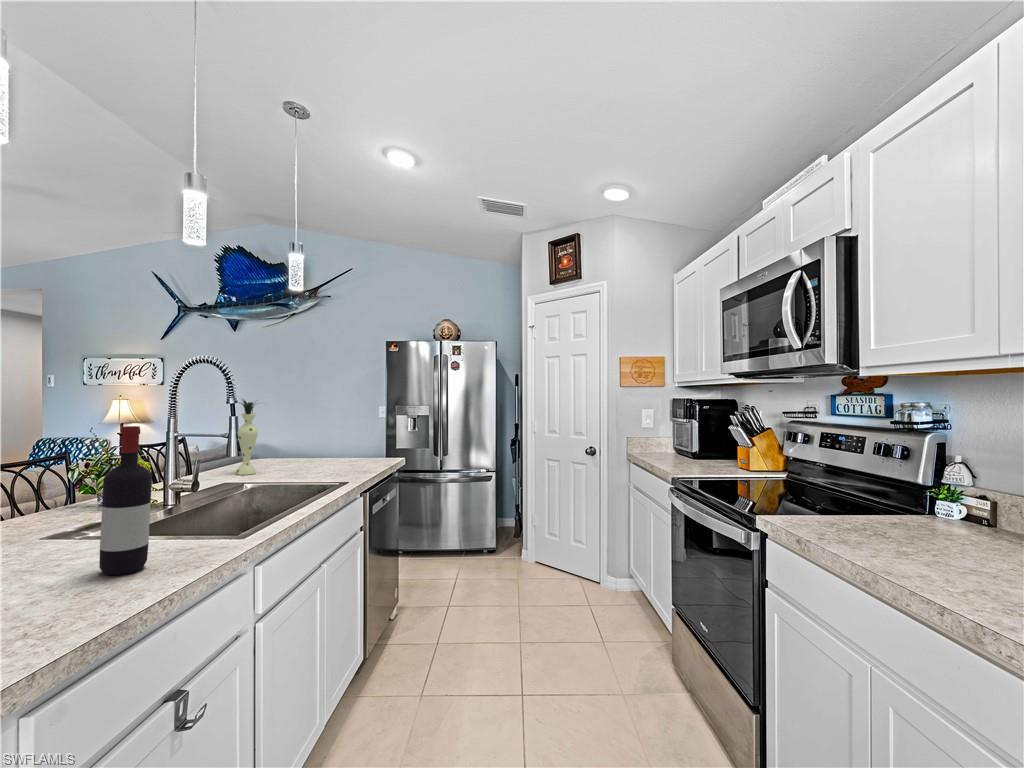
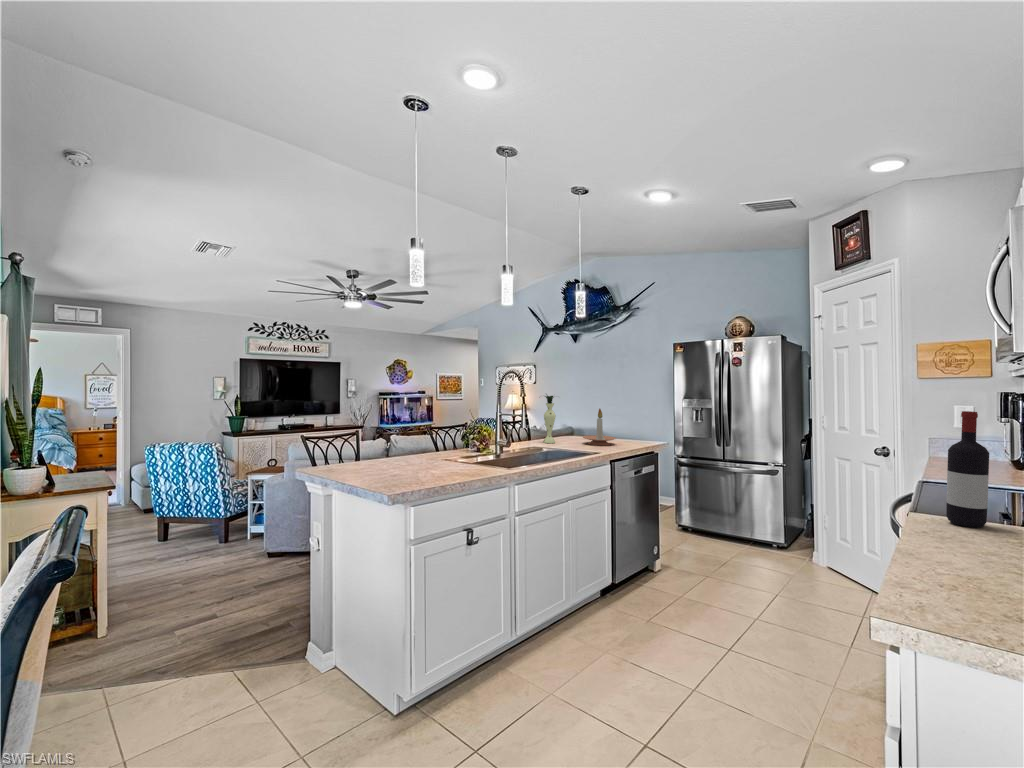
candle holder: none [299,419,348,471] -> present [583,409,616,445]
wine bottle: present [99,426,152,575] -> present [946,411,989,528]

